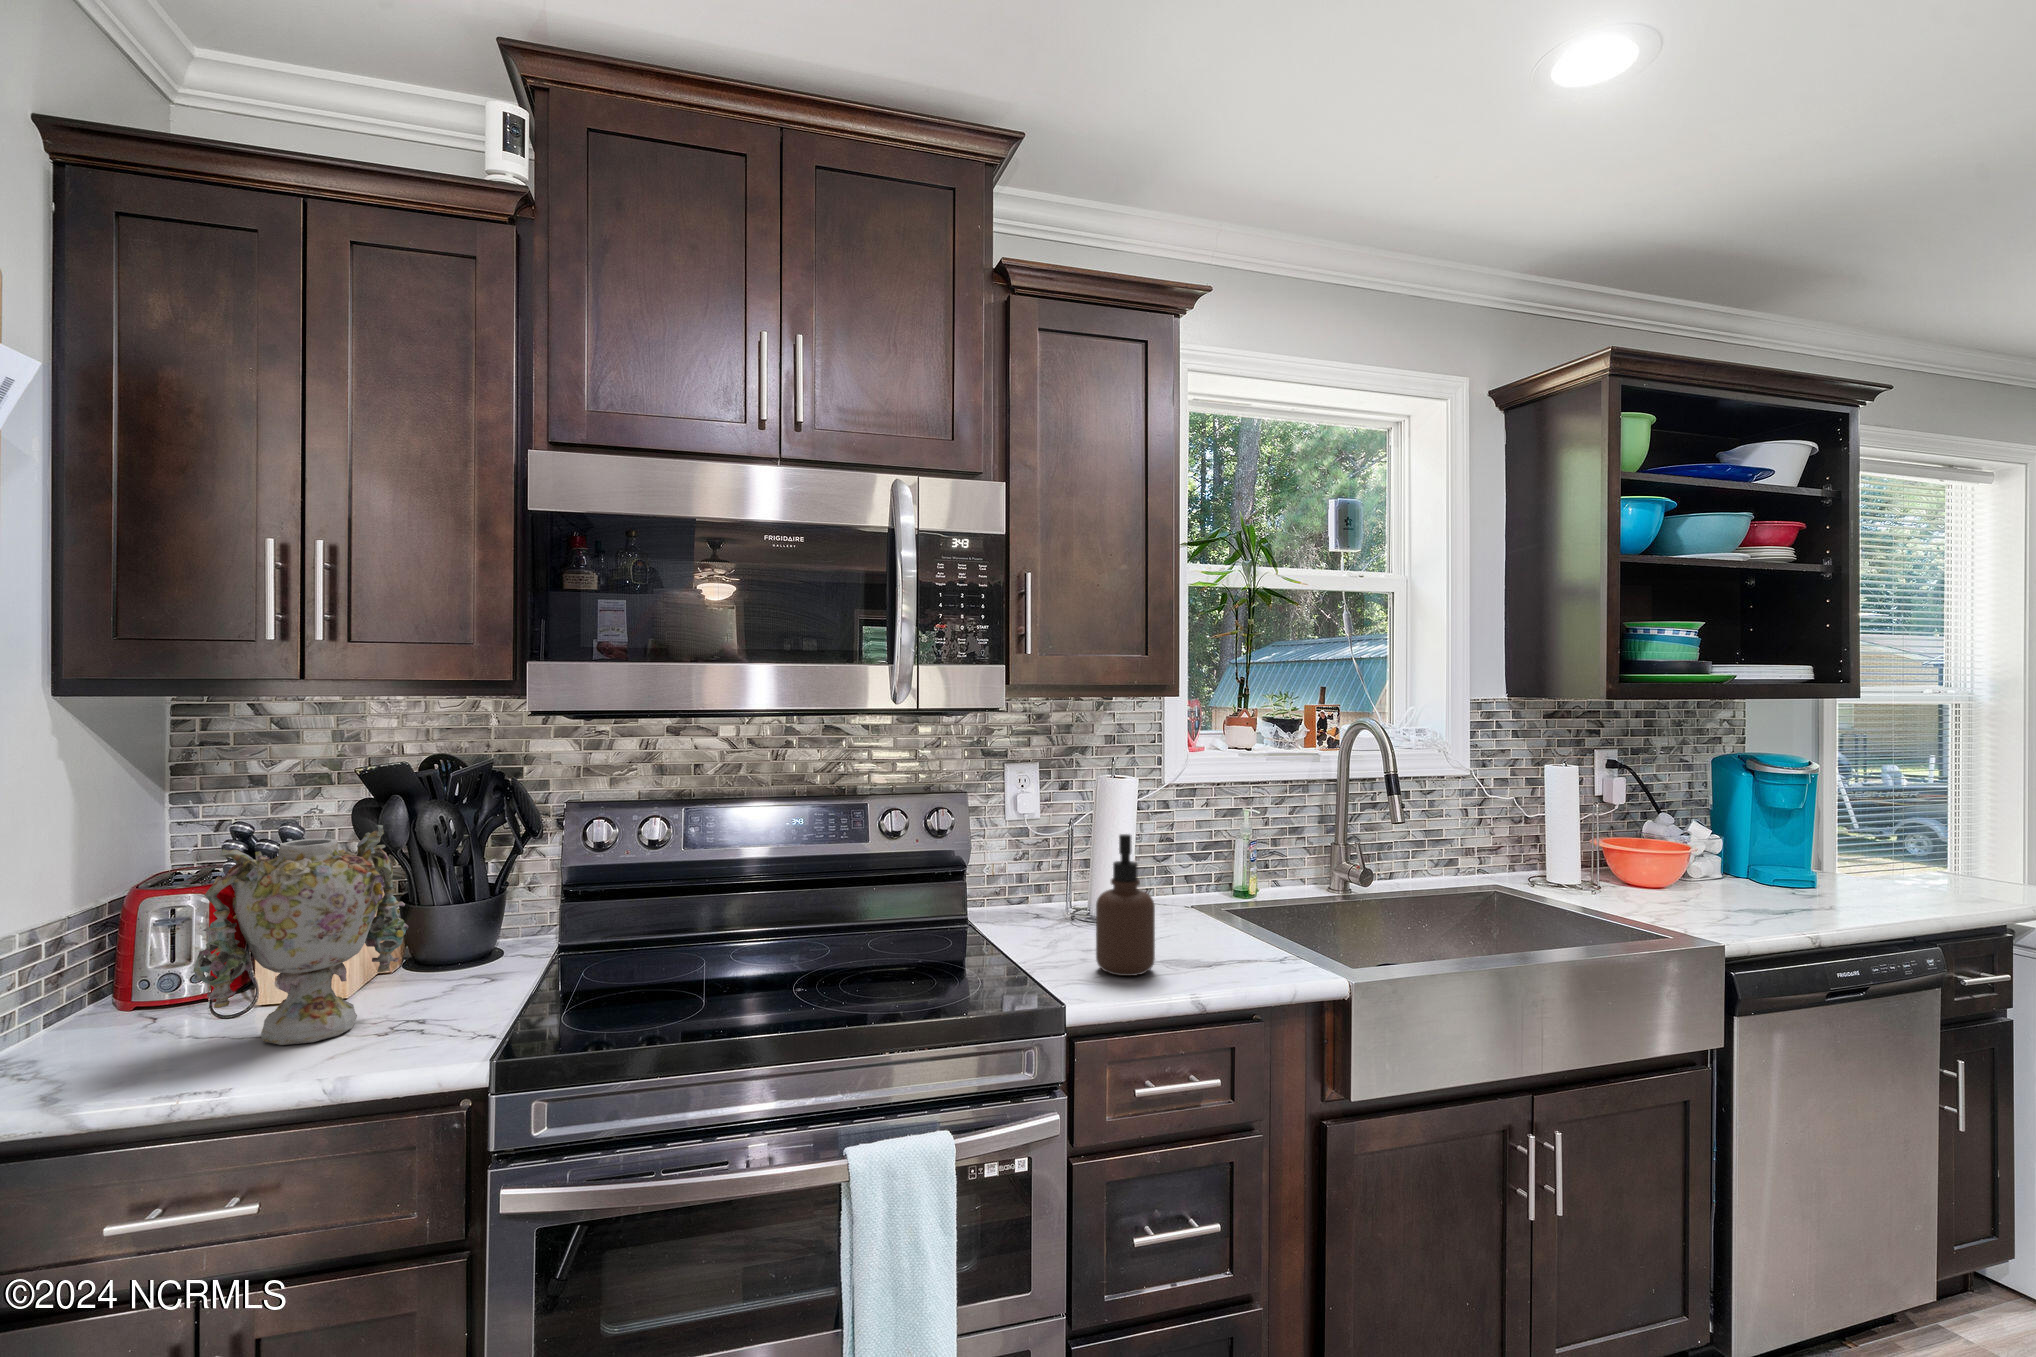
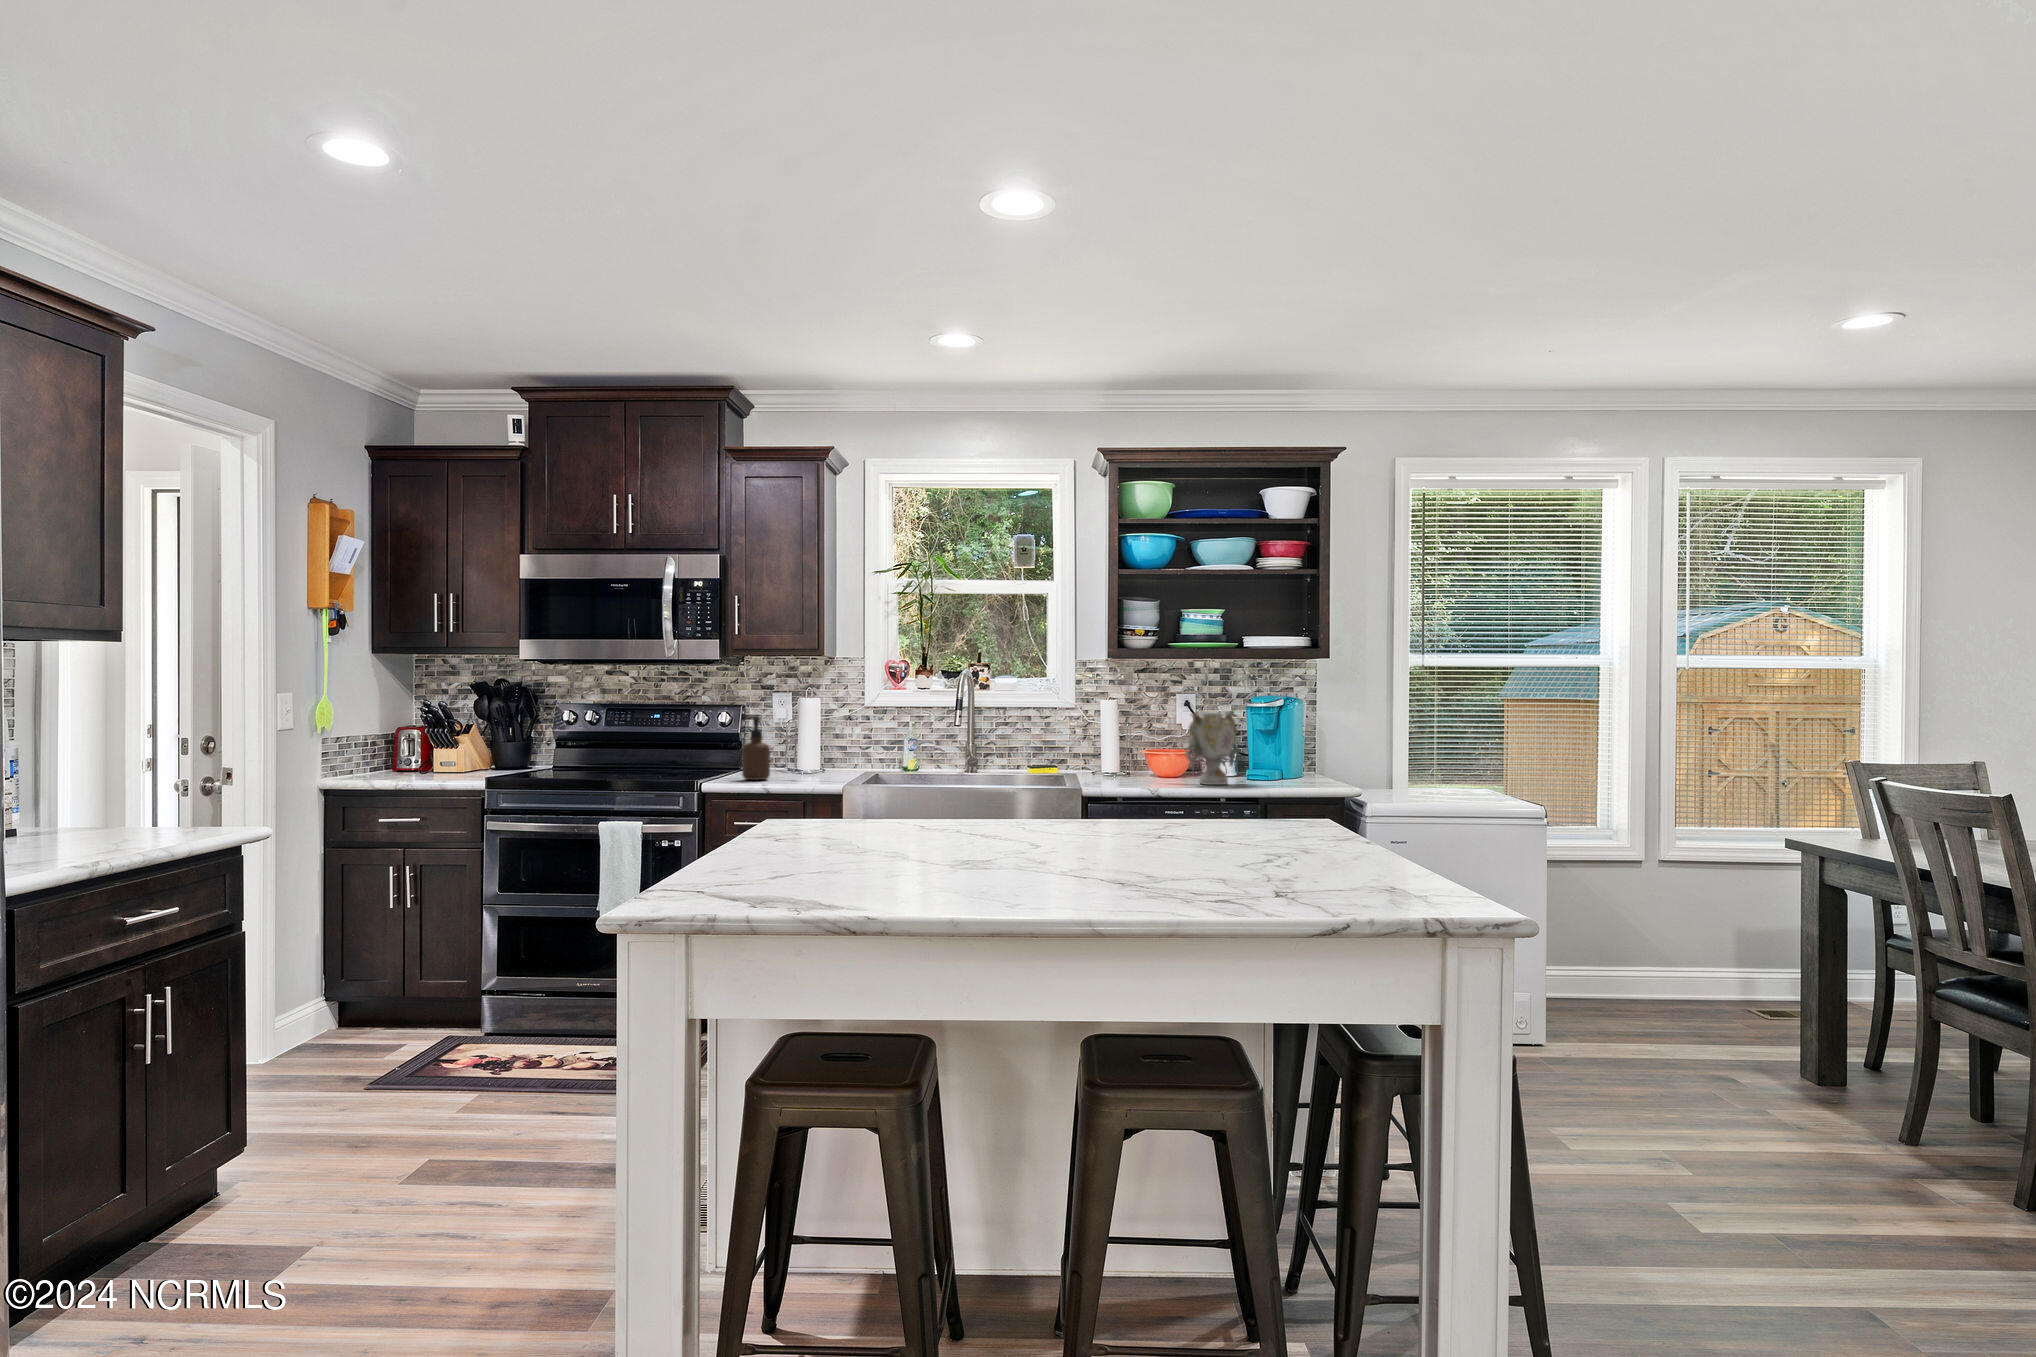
vase: present [194,825,408,1045] -> present [1185,710,1239,785]

